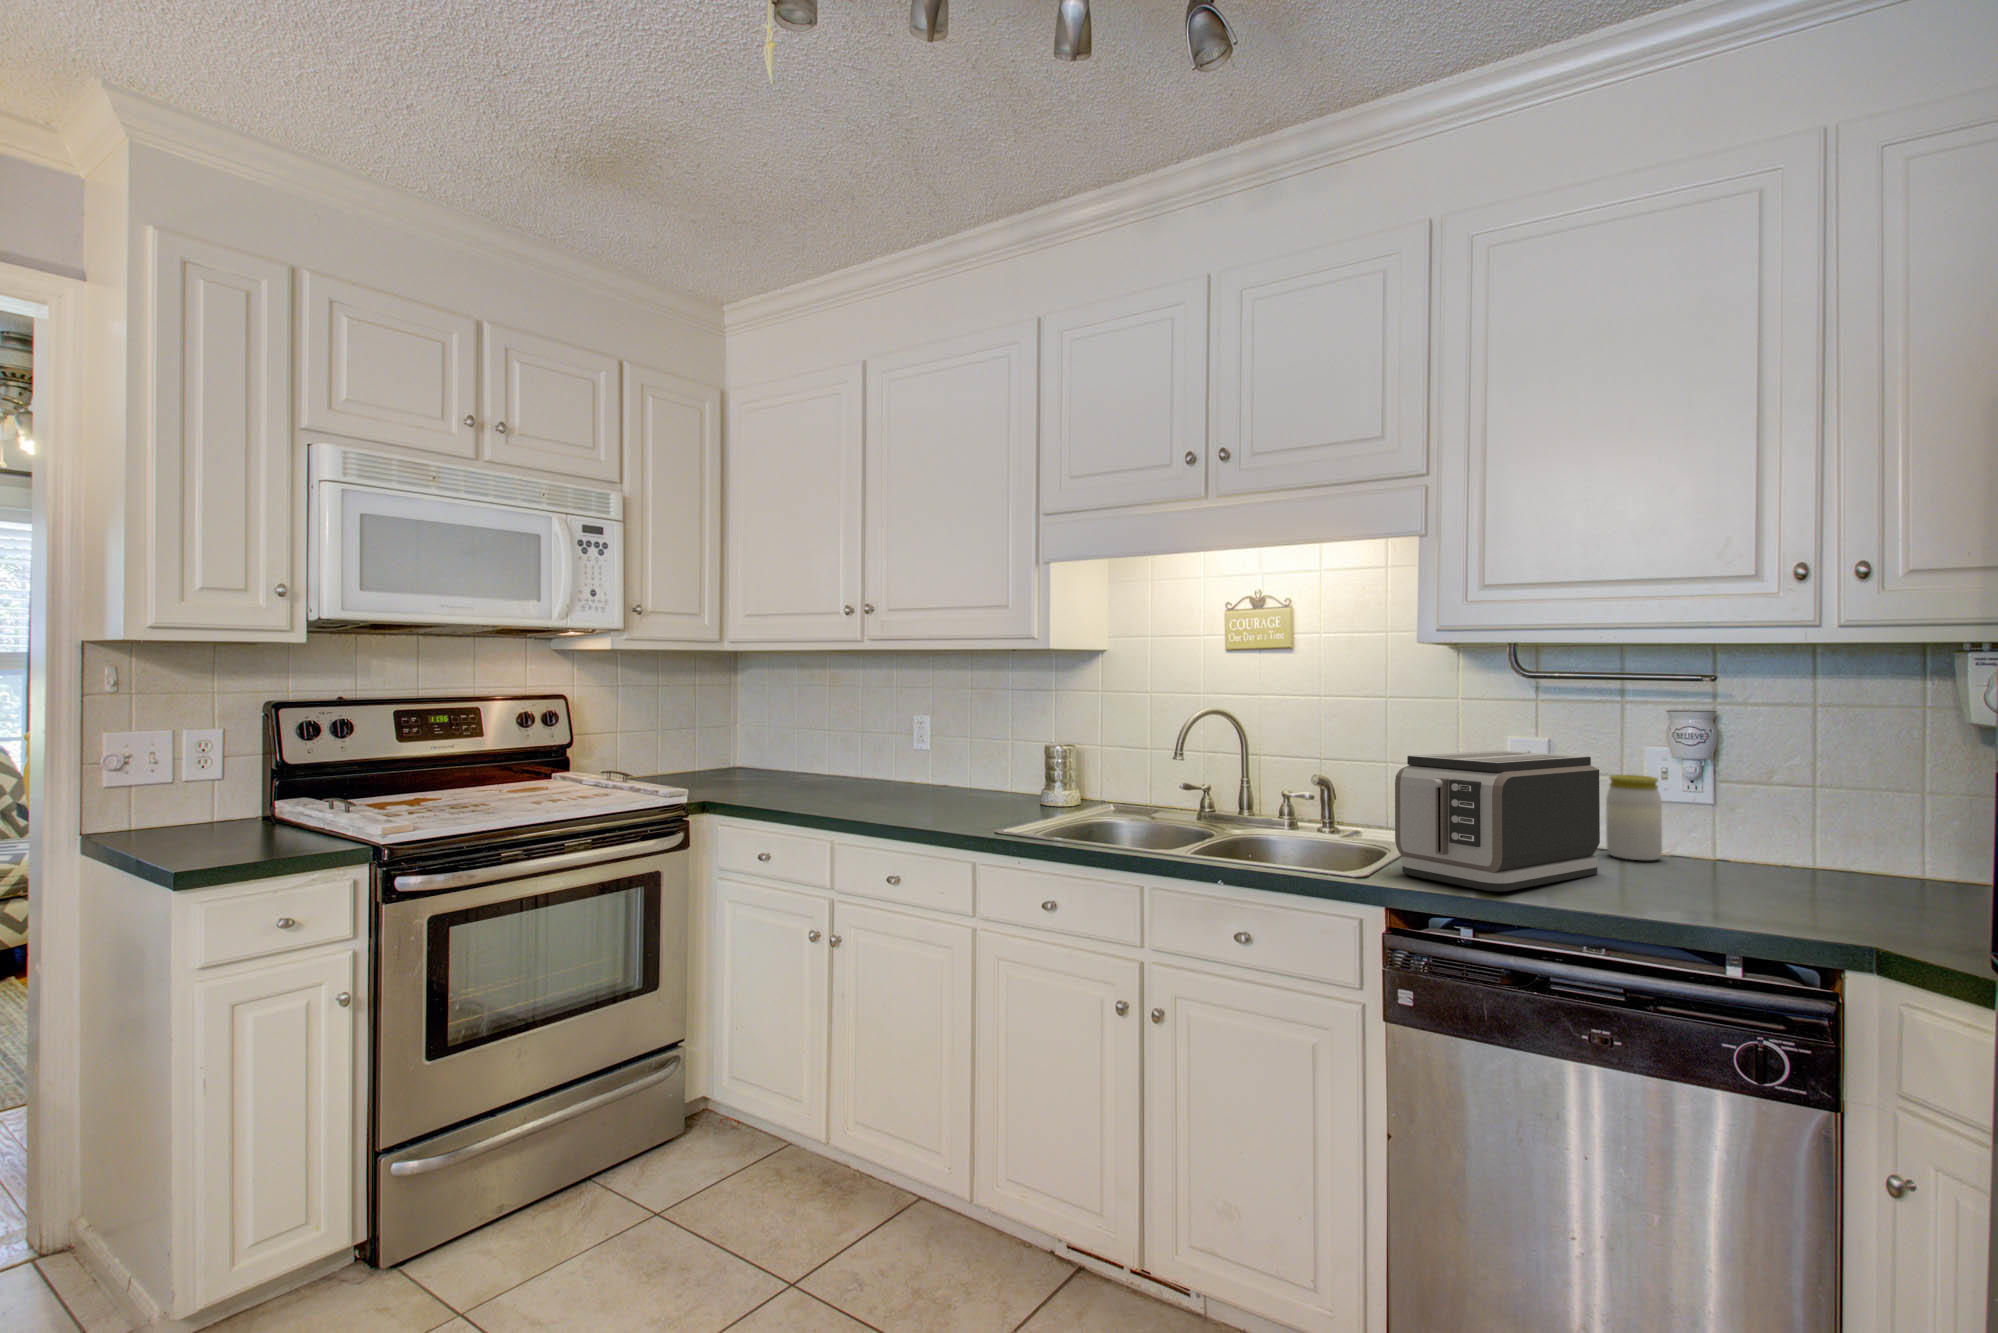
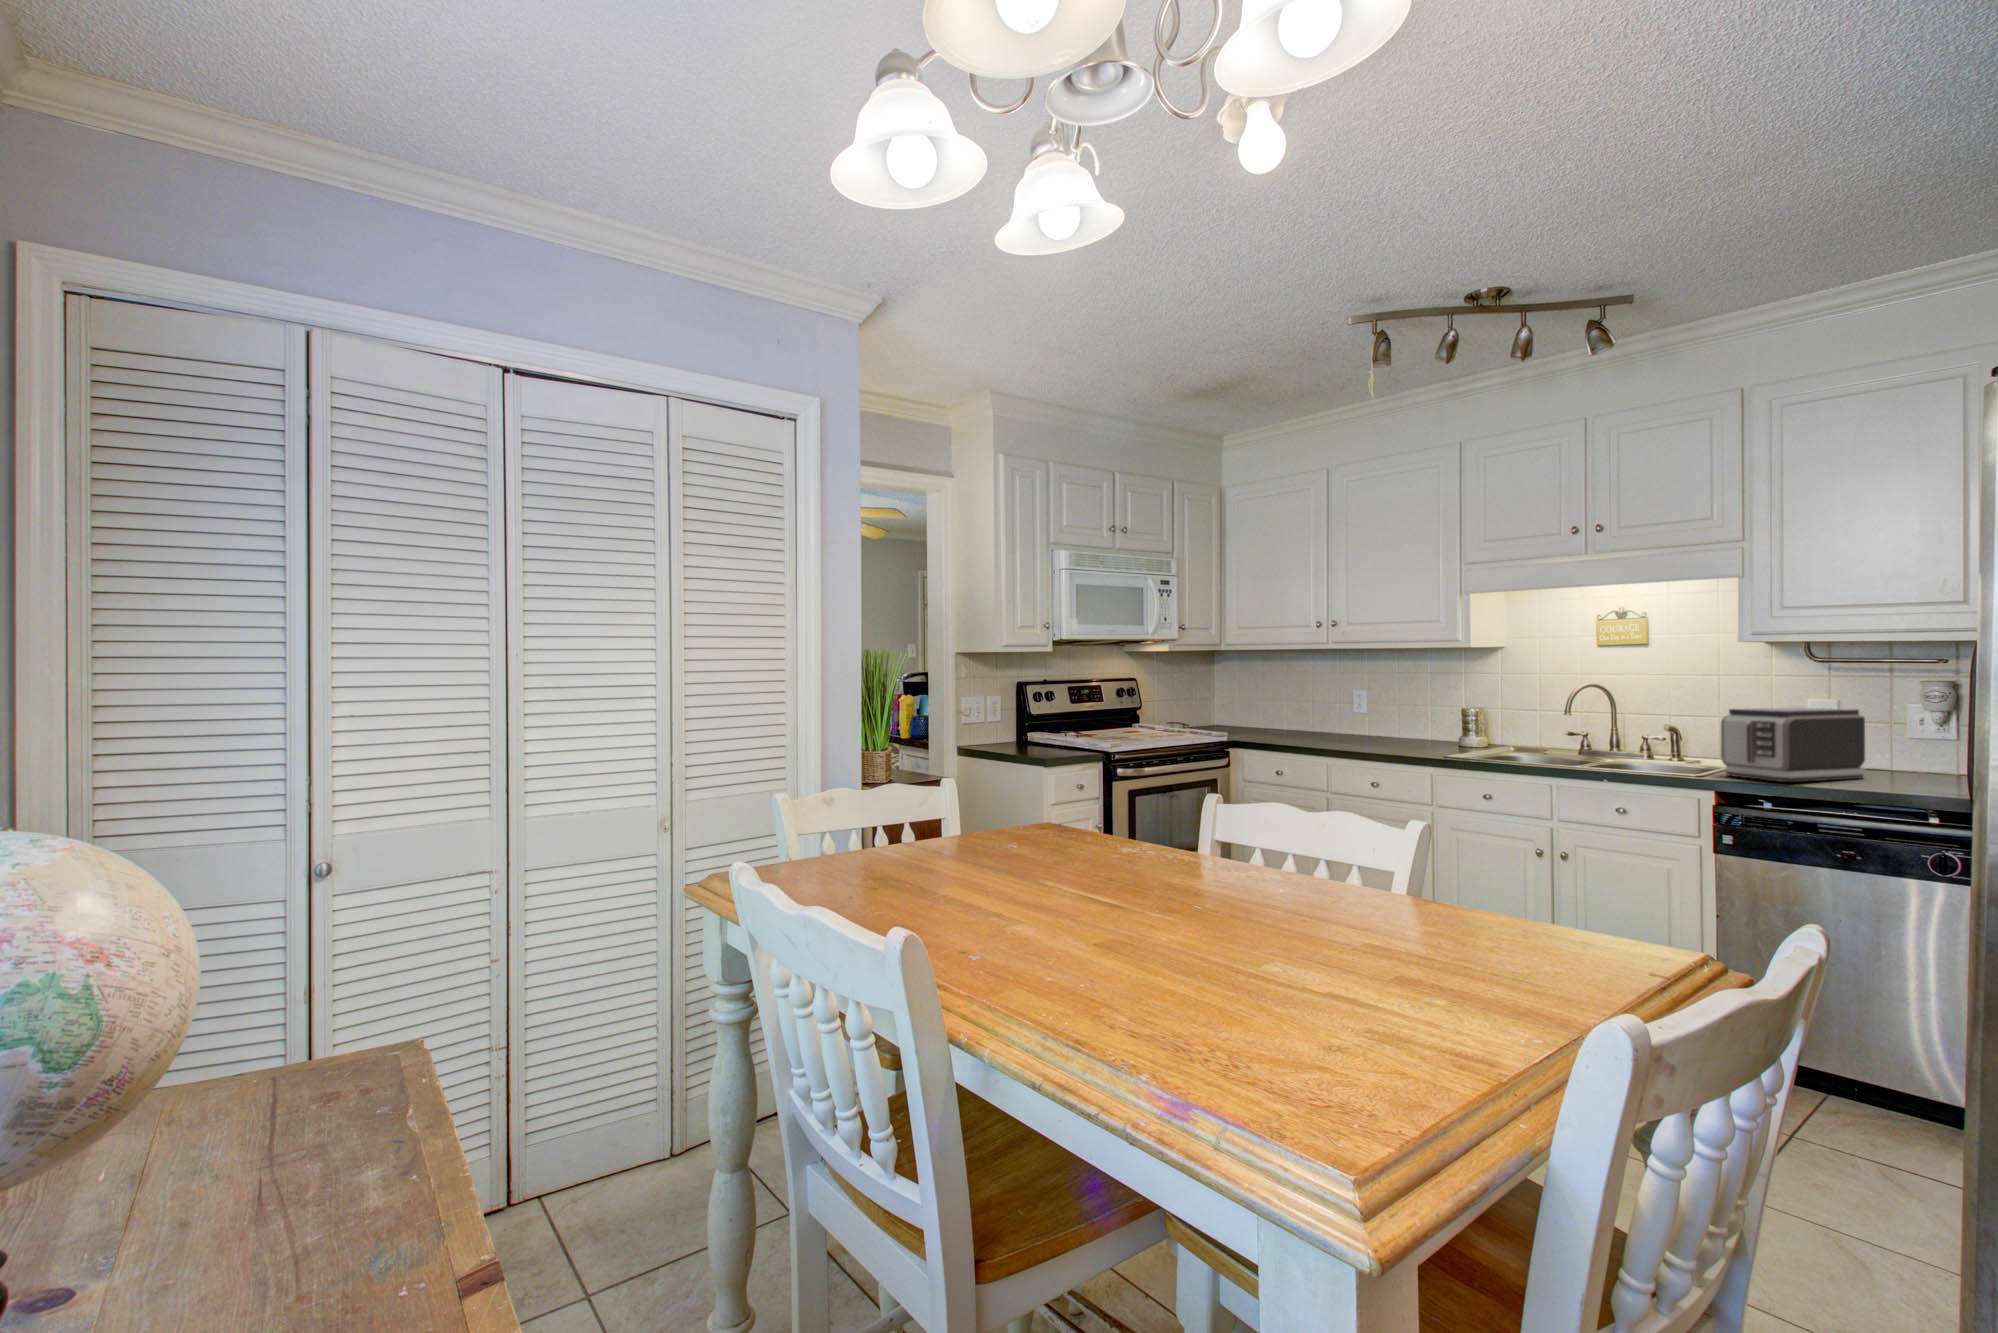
jar: present [1606,775,1662,860] -> none [1879,722,1920,774]

